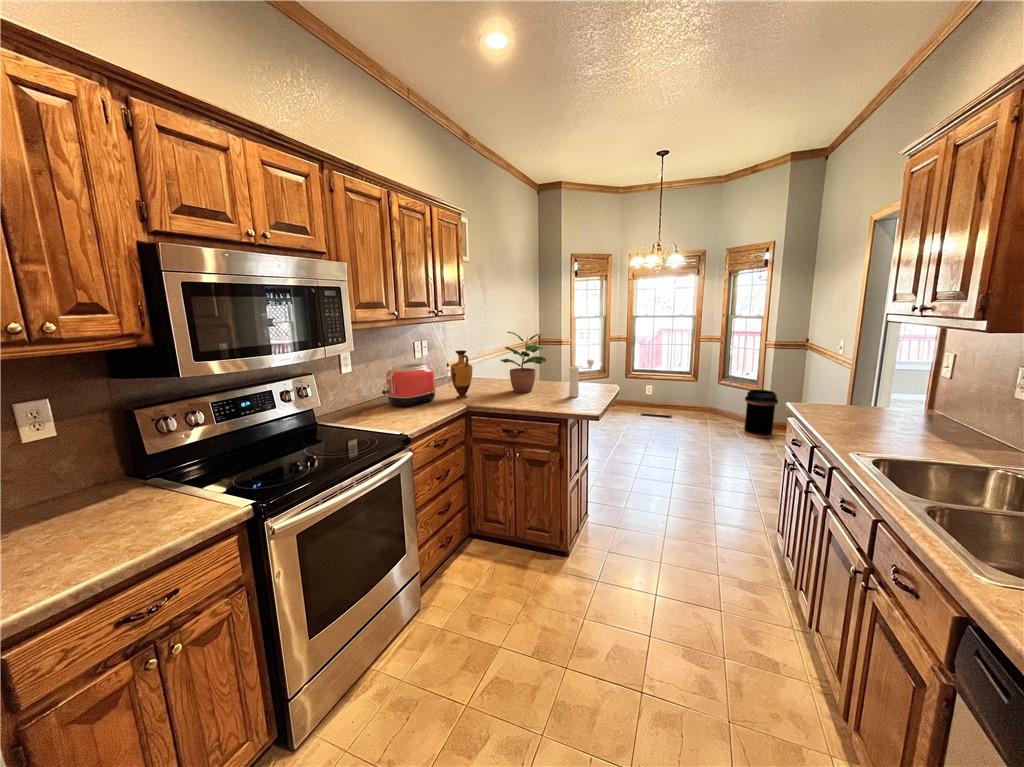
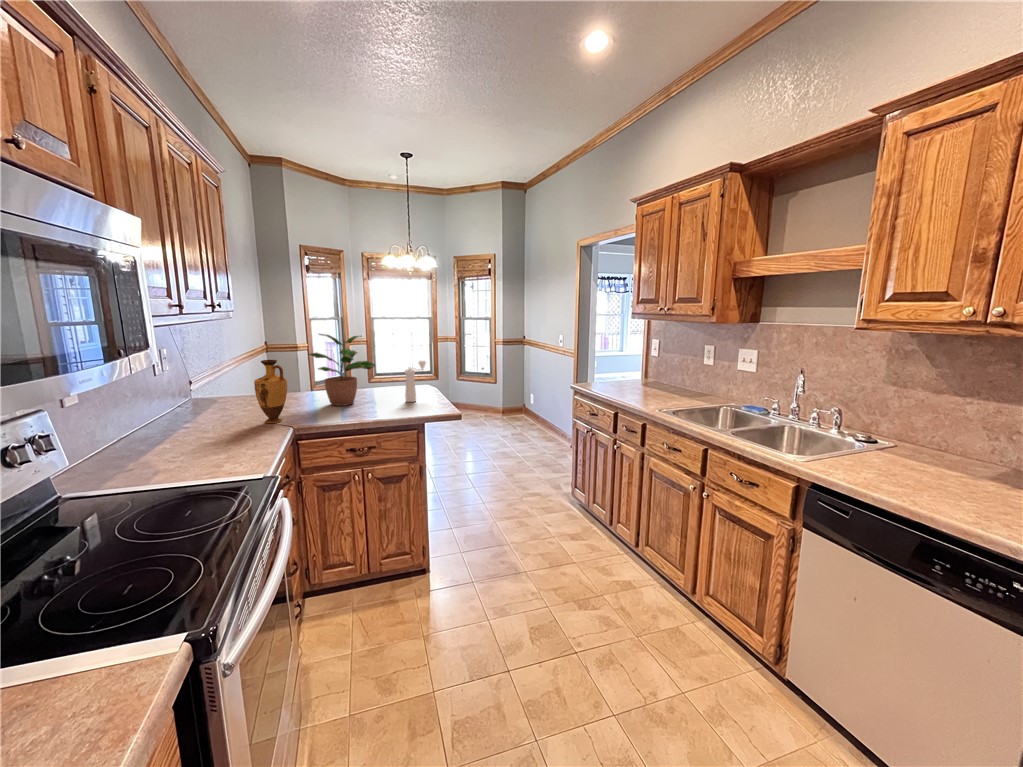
toaster: present [382,363,436,407] -> none [155,382,238,447]
trash can: present [744,390,778,438] -> none [487,381,512,423]

